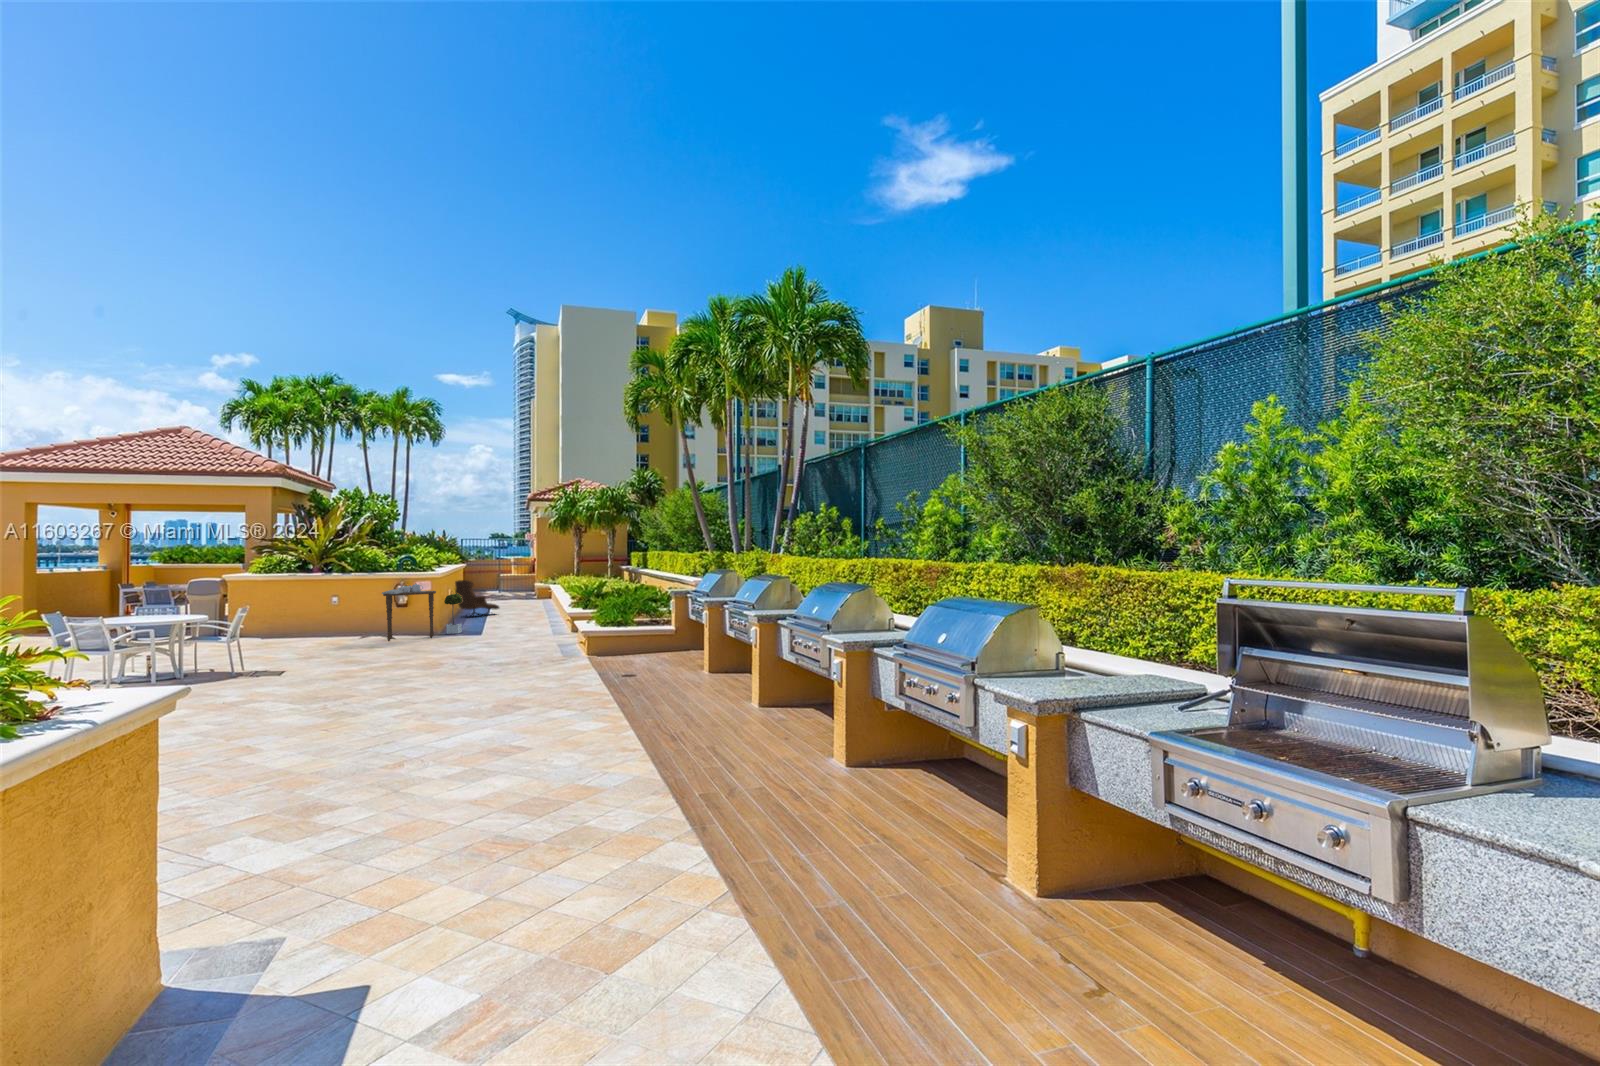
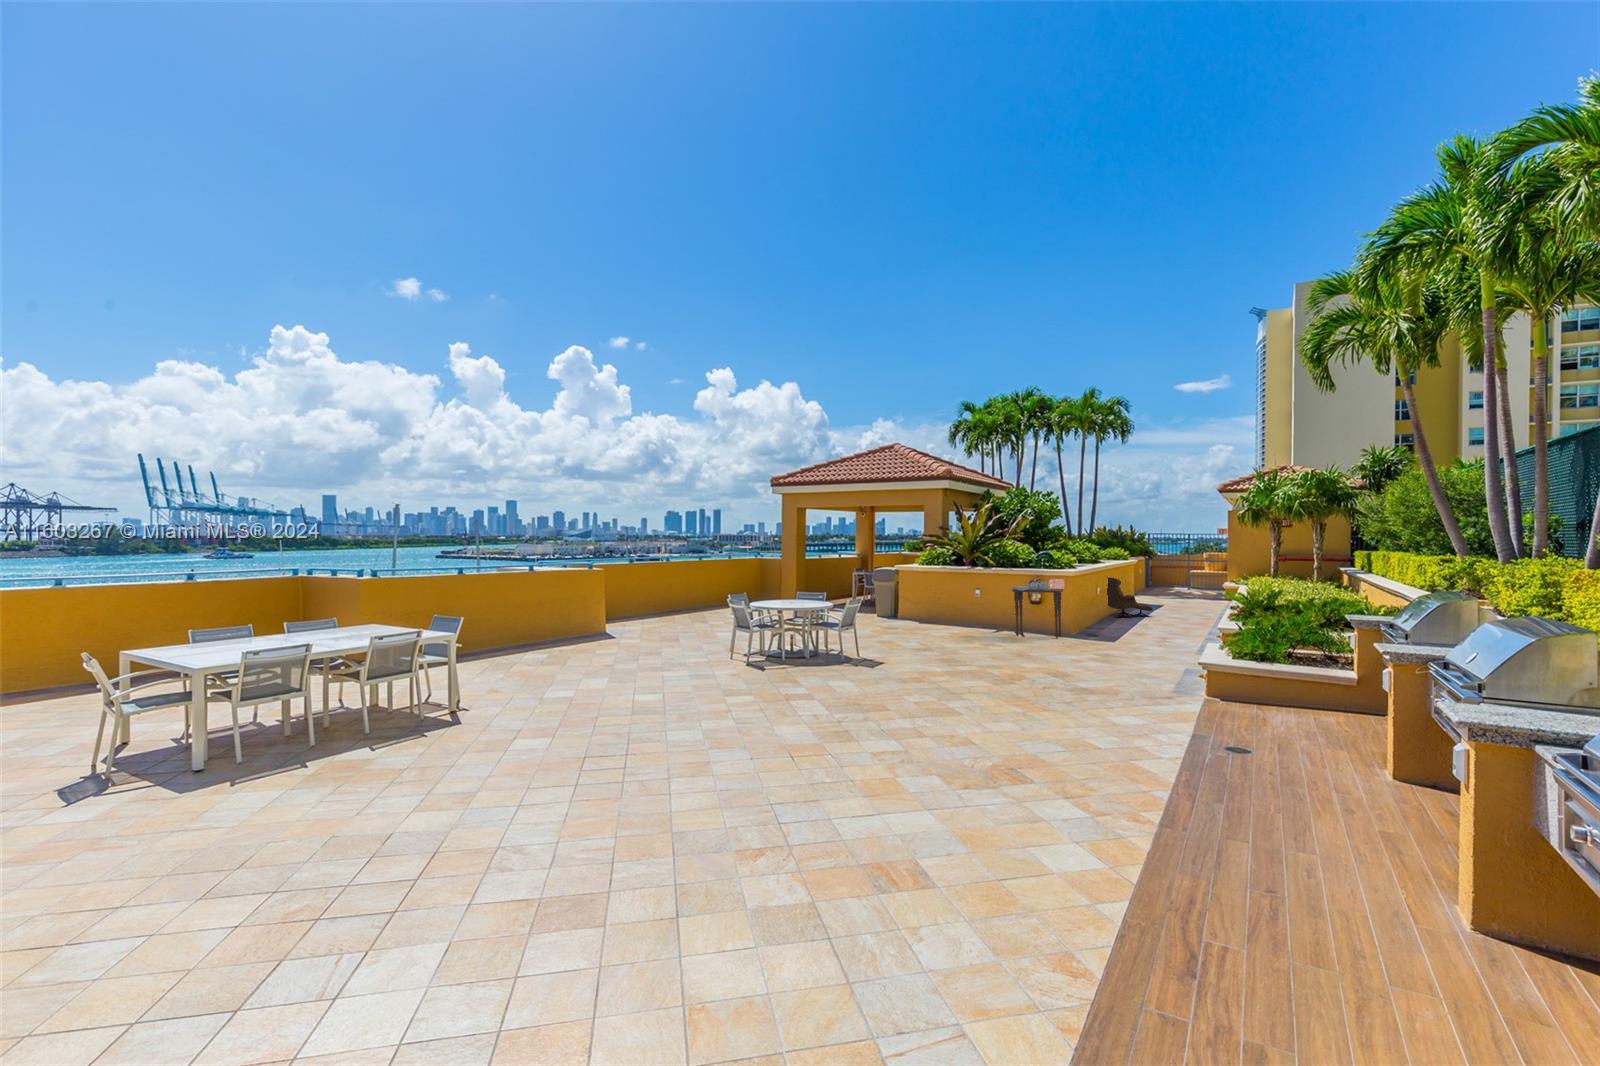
potted tree: present [444,593,462,634] -> none [1073,593,1093,636]

